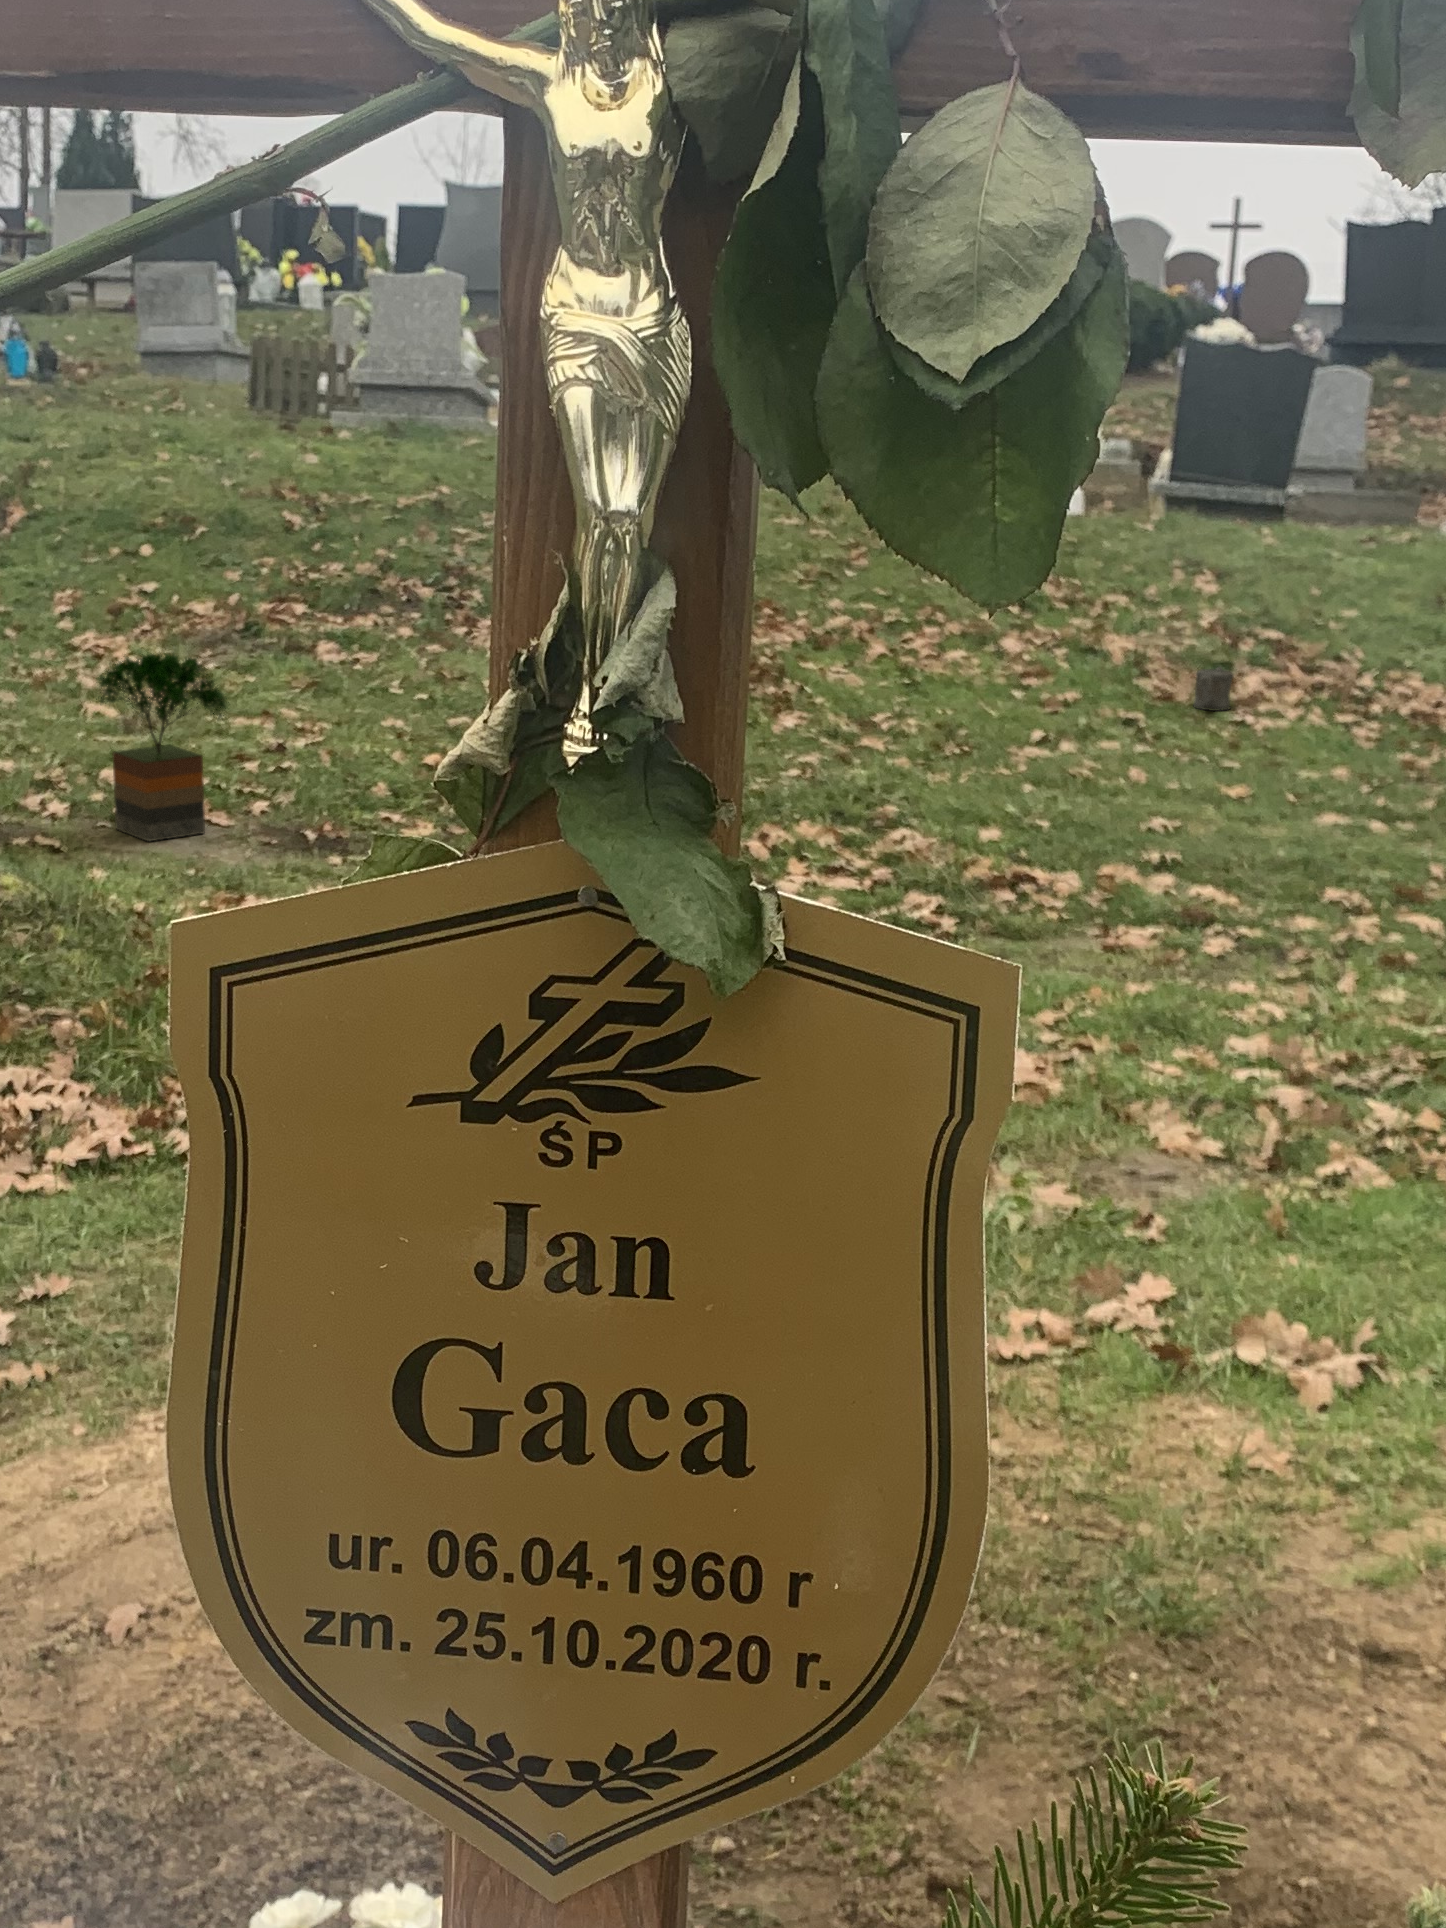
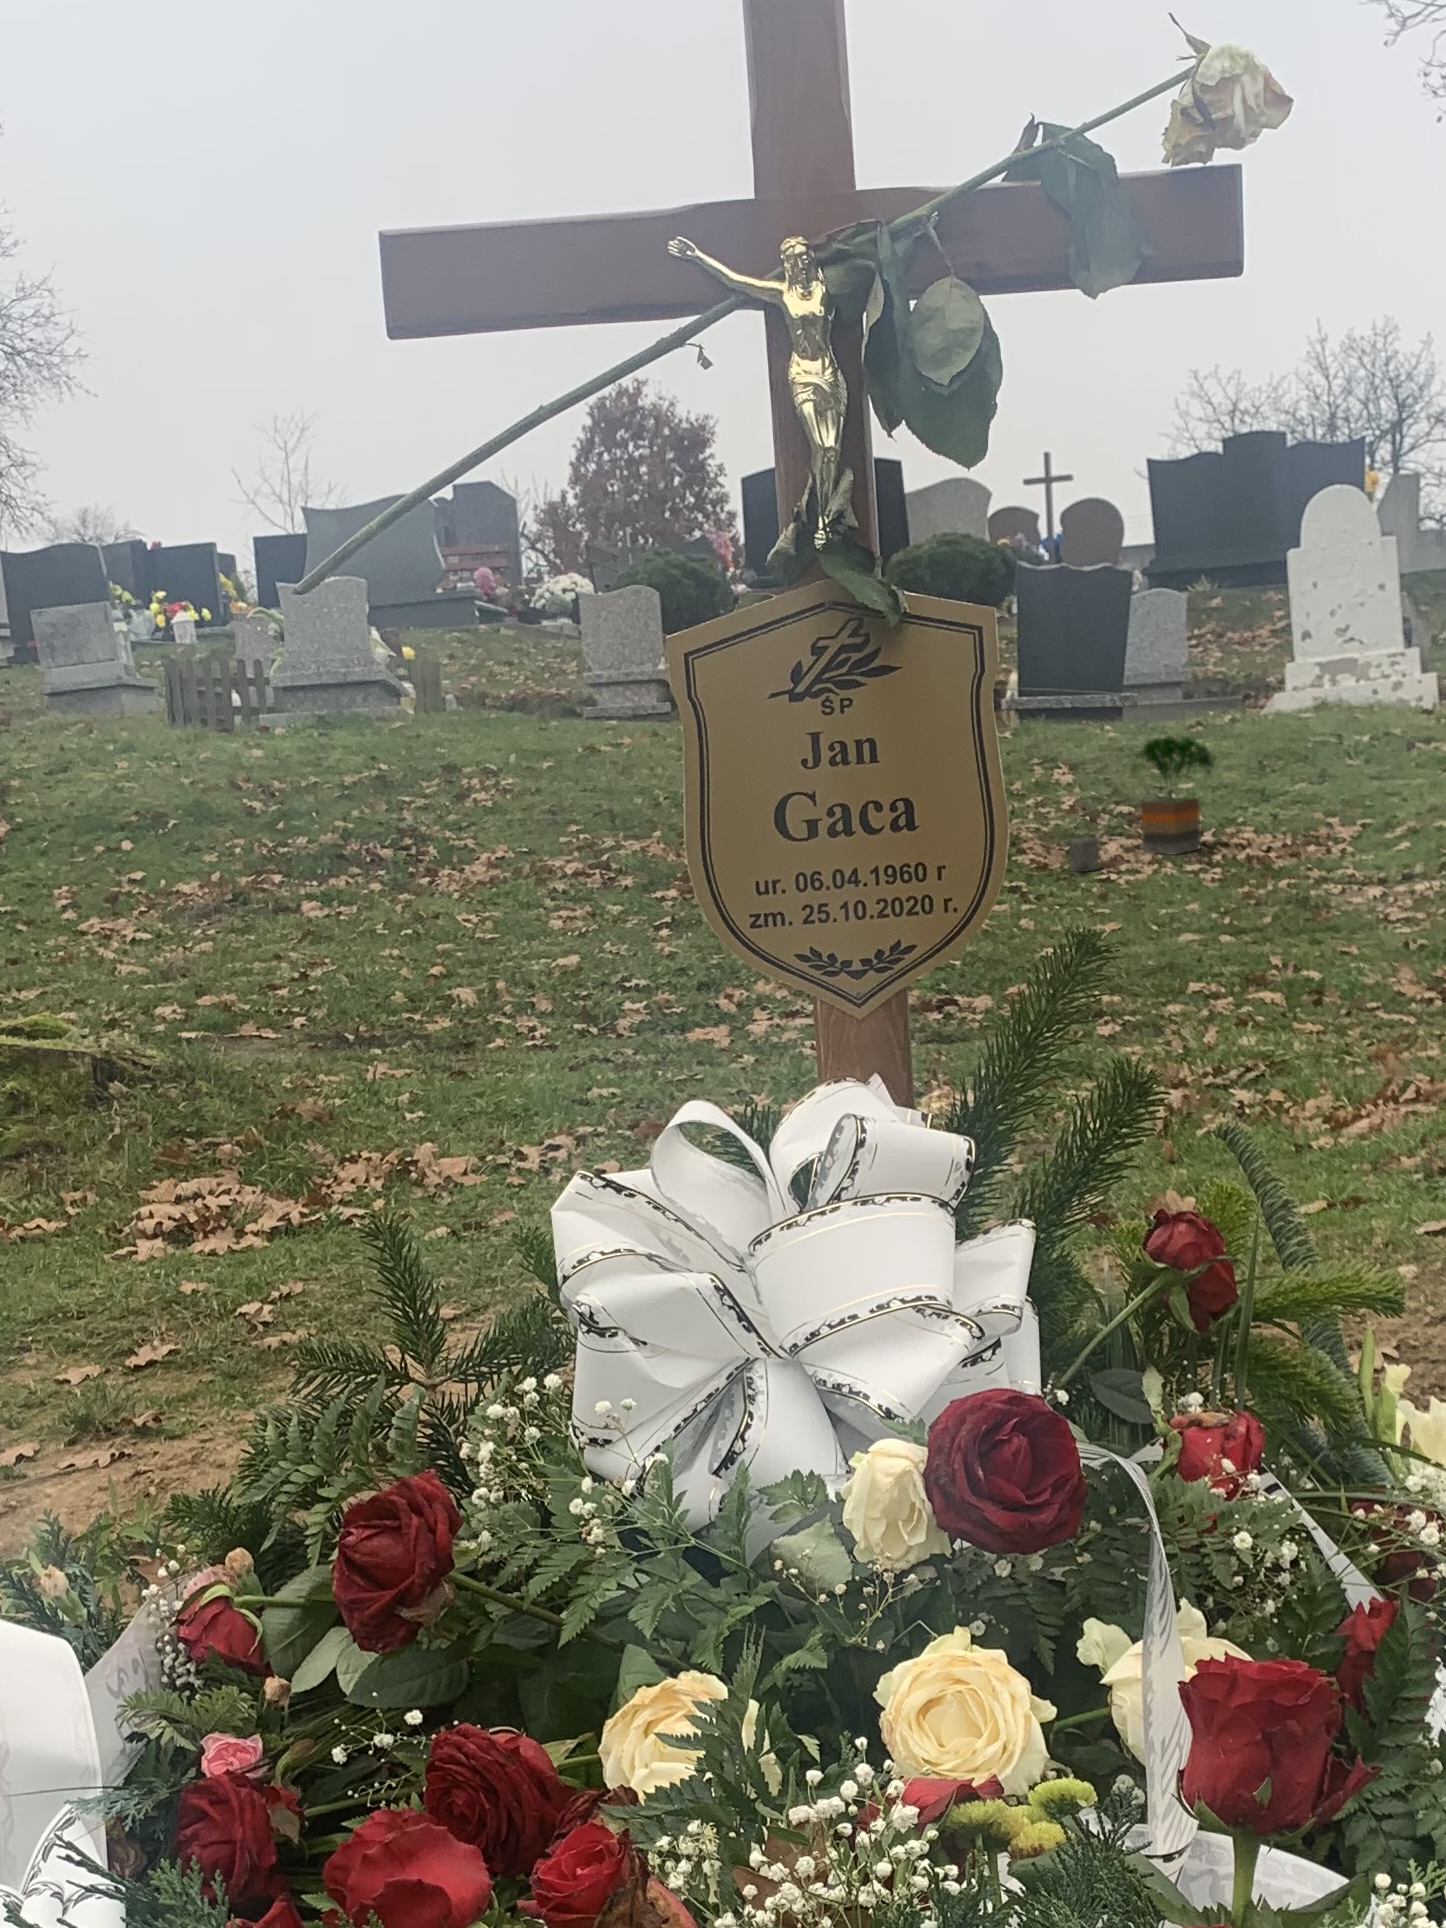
potted tree: present [96,654,230,841] -> present [1130,736,1216,855]

